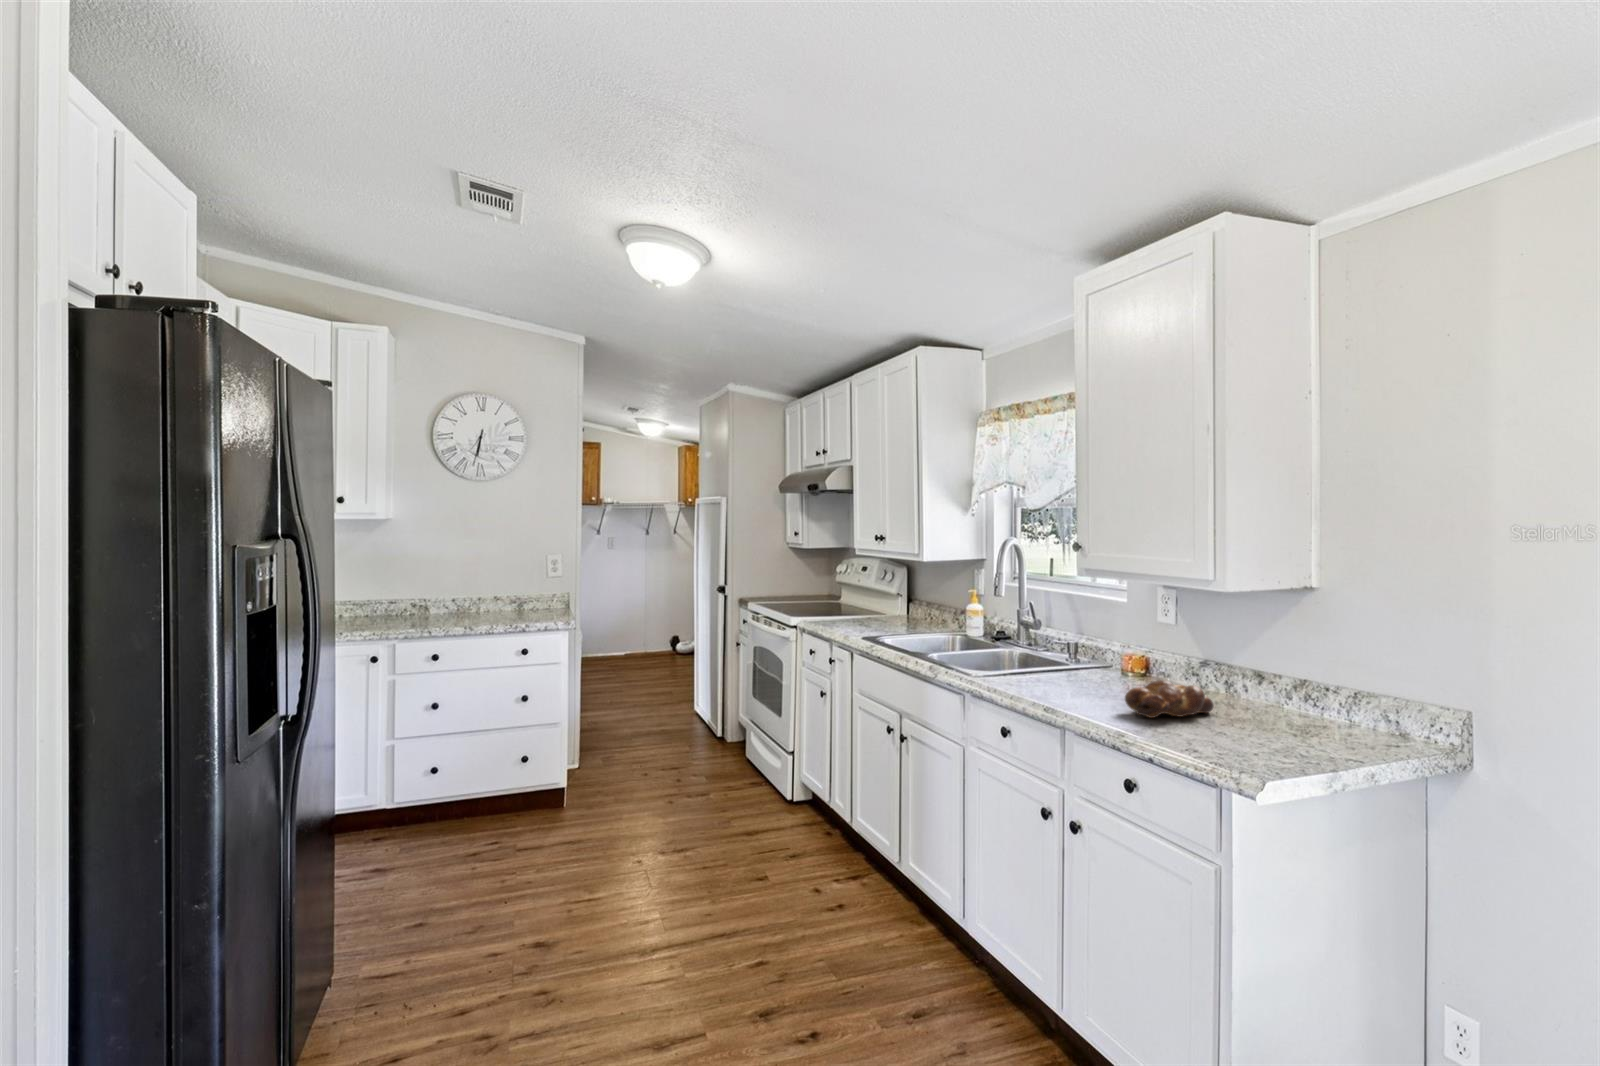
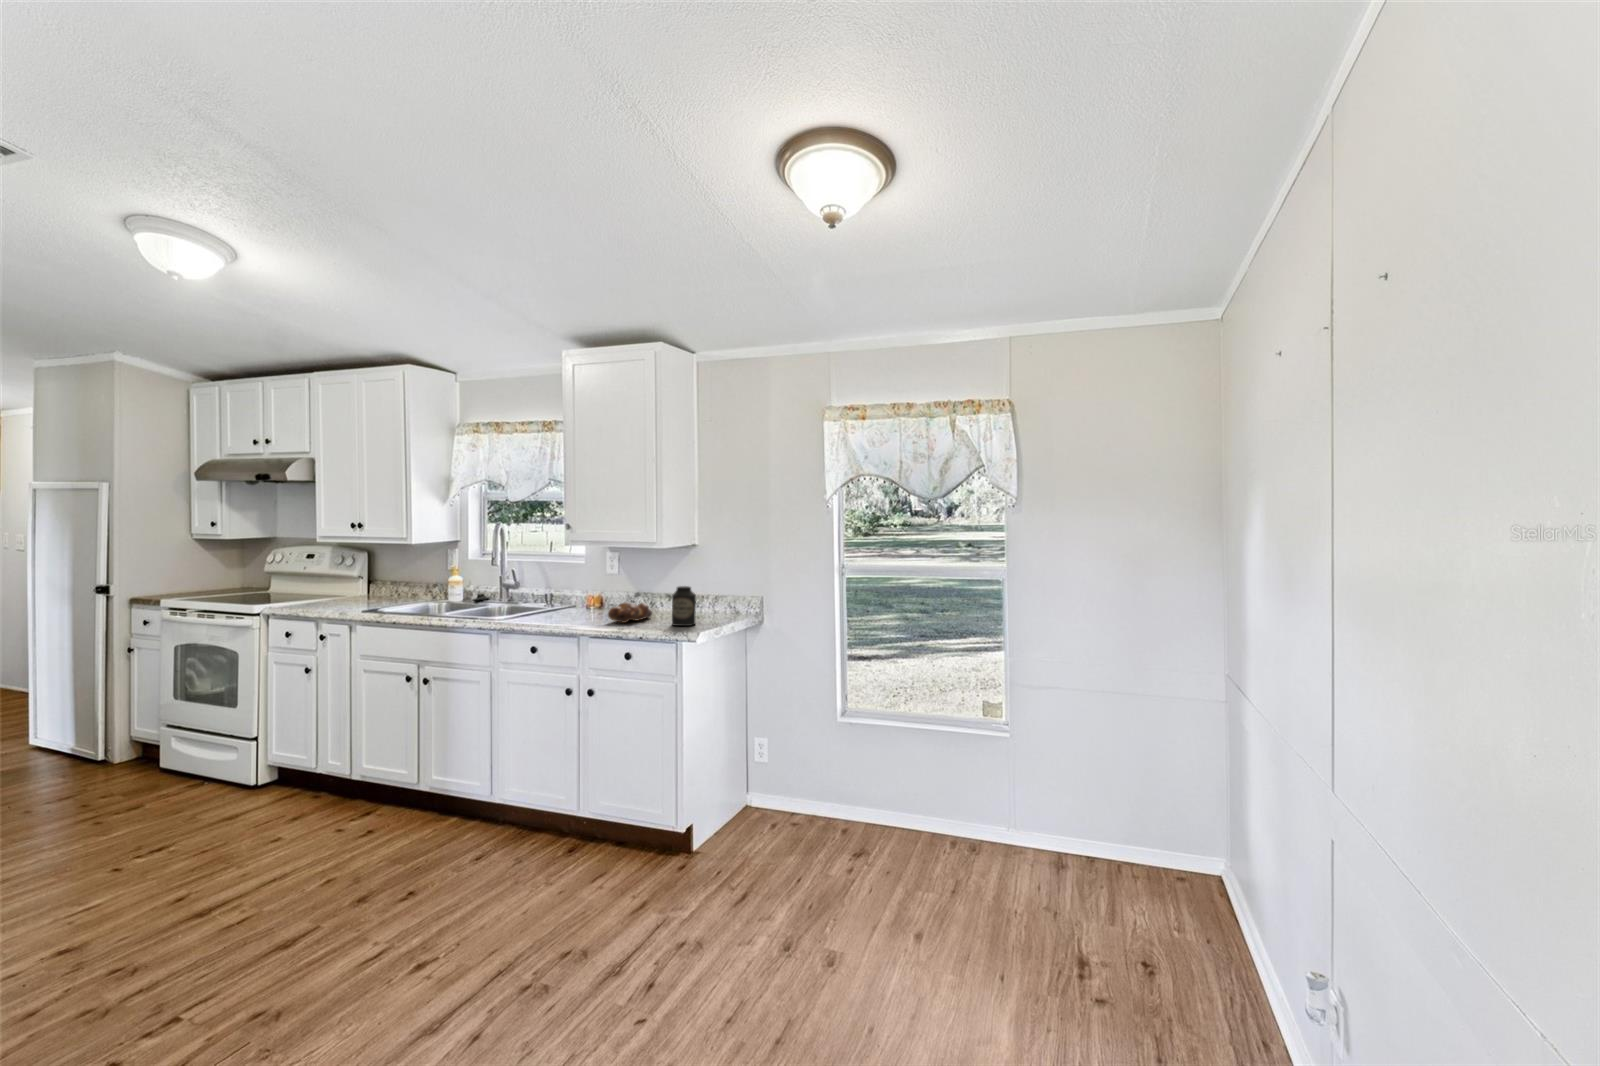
canister: none [1235,671,1289,751] -> present [672,586,696,626]

